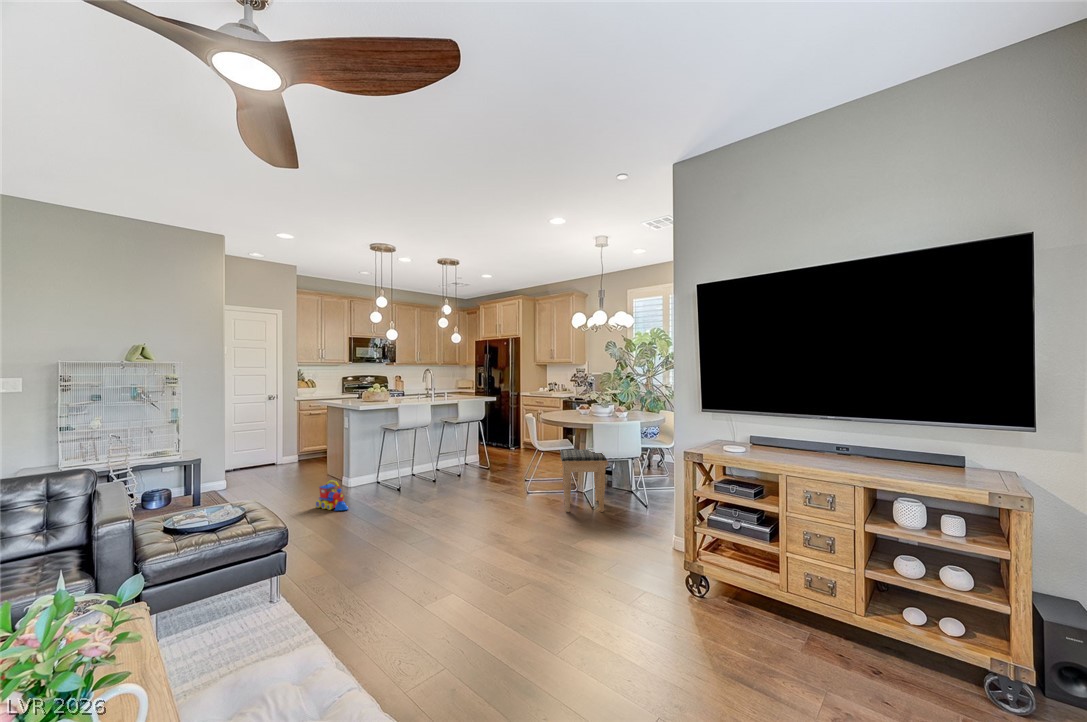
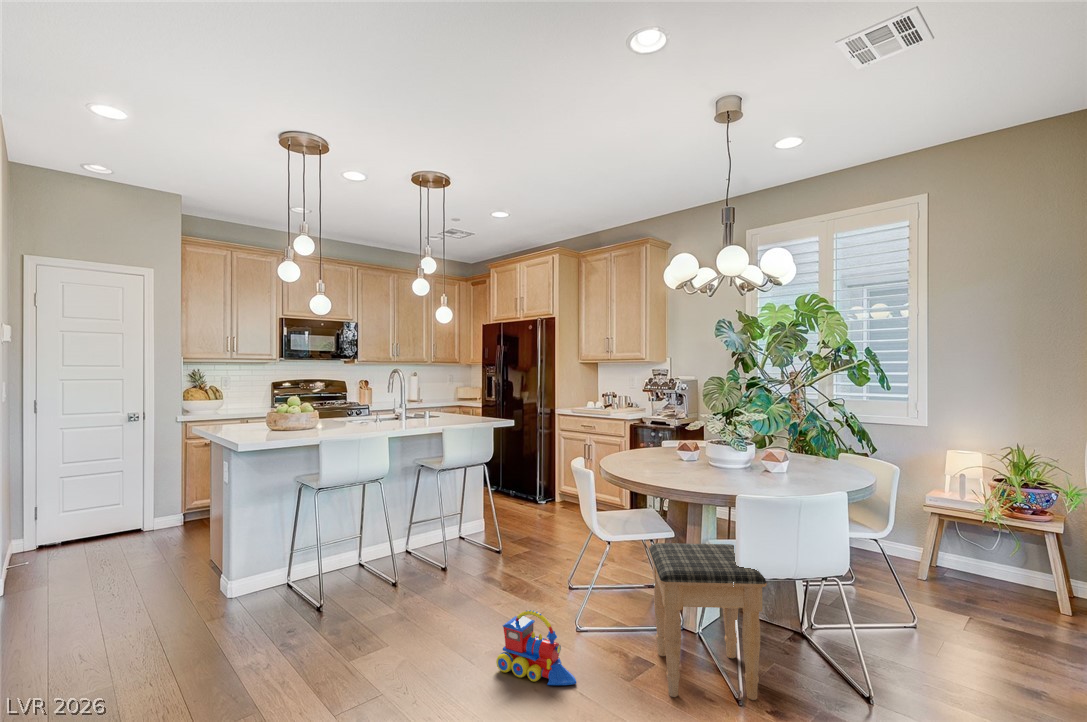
toy train: present [315,480,348,511] -> present [496,610,577,685]

